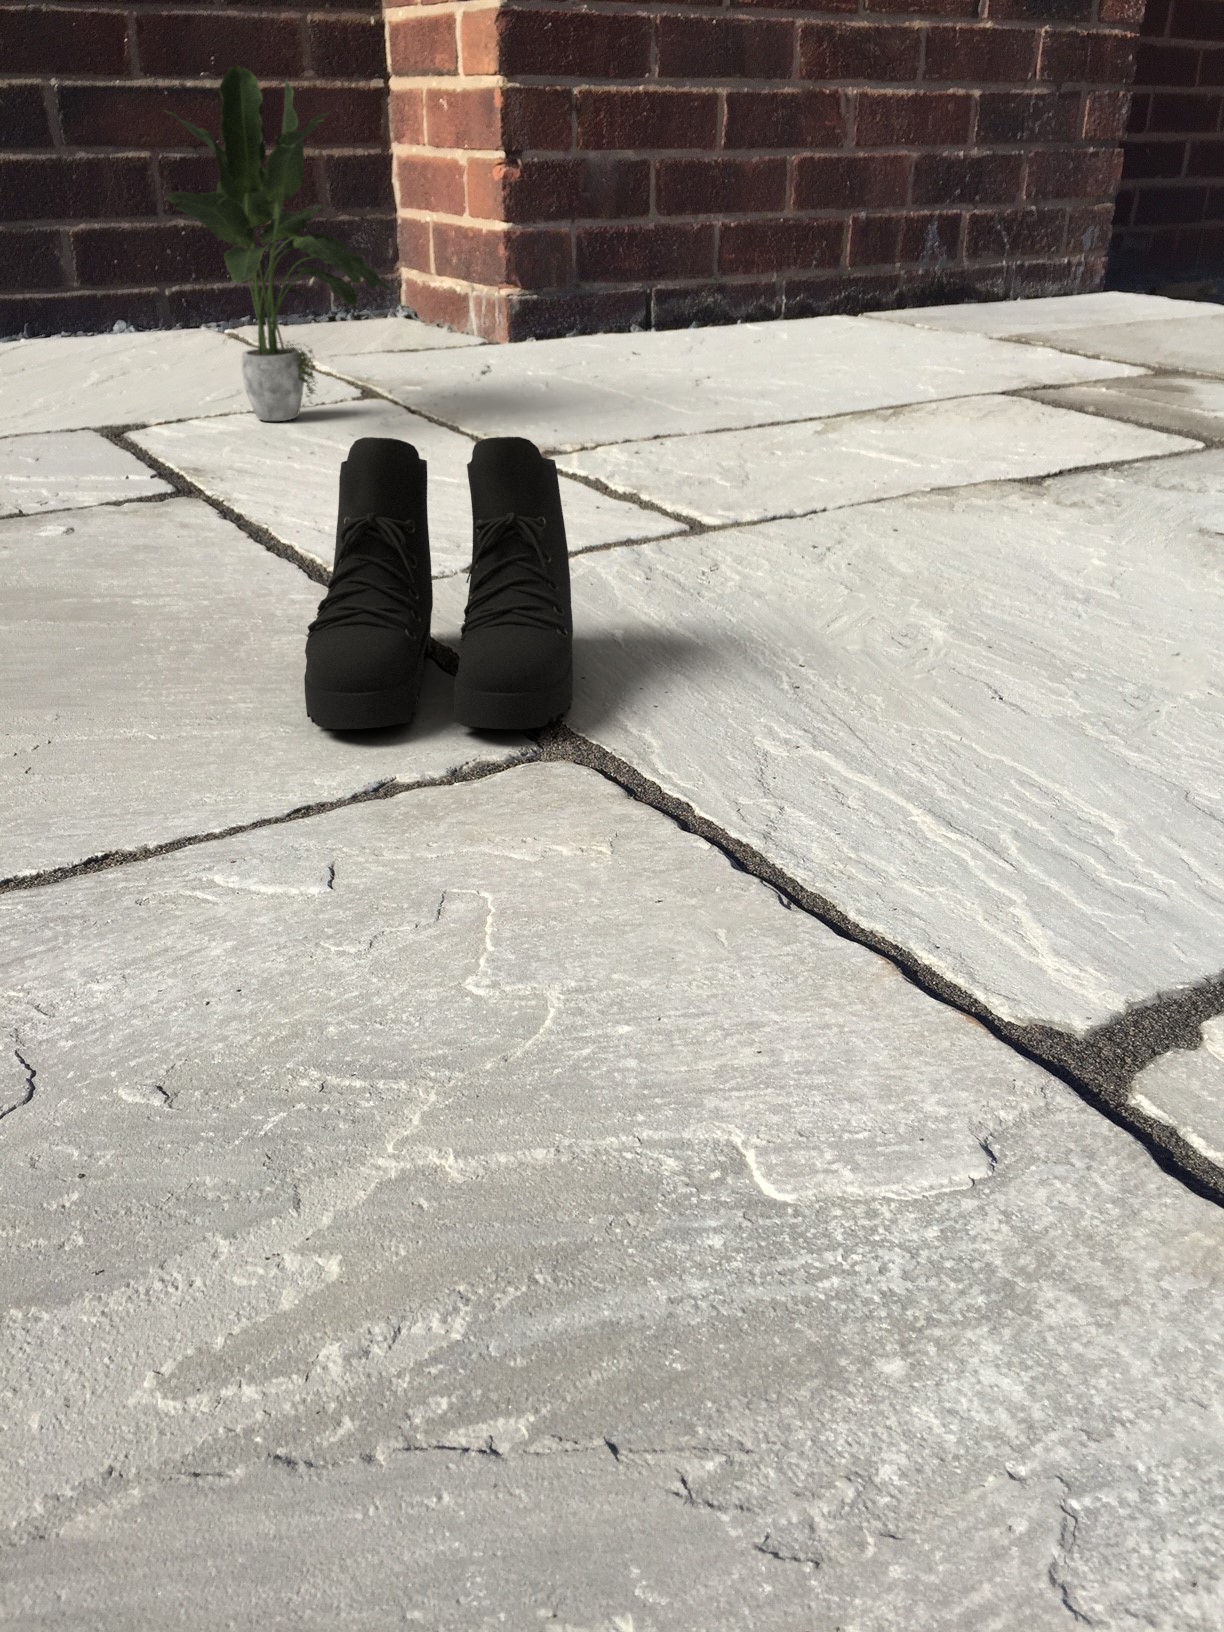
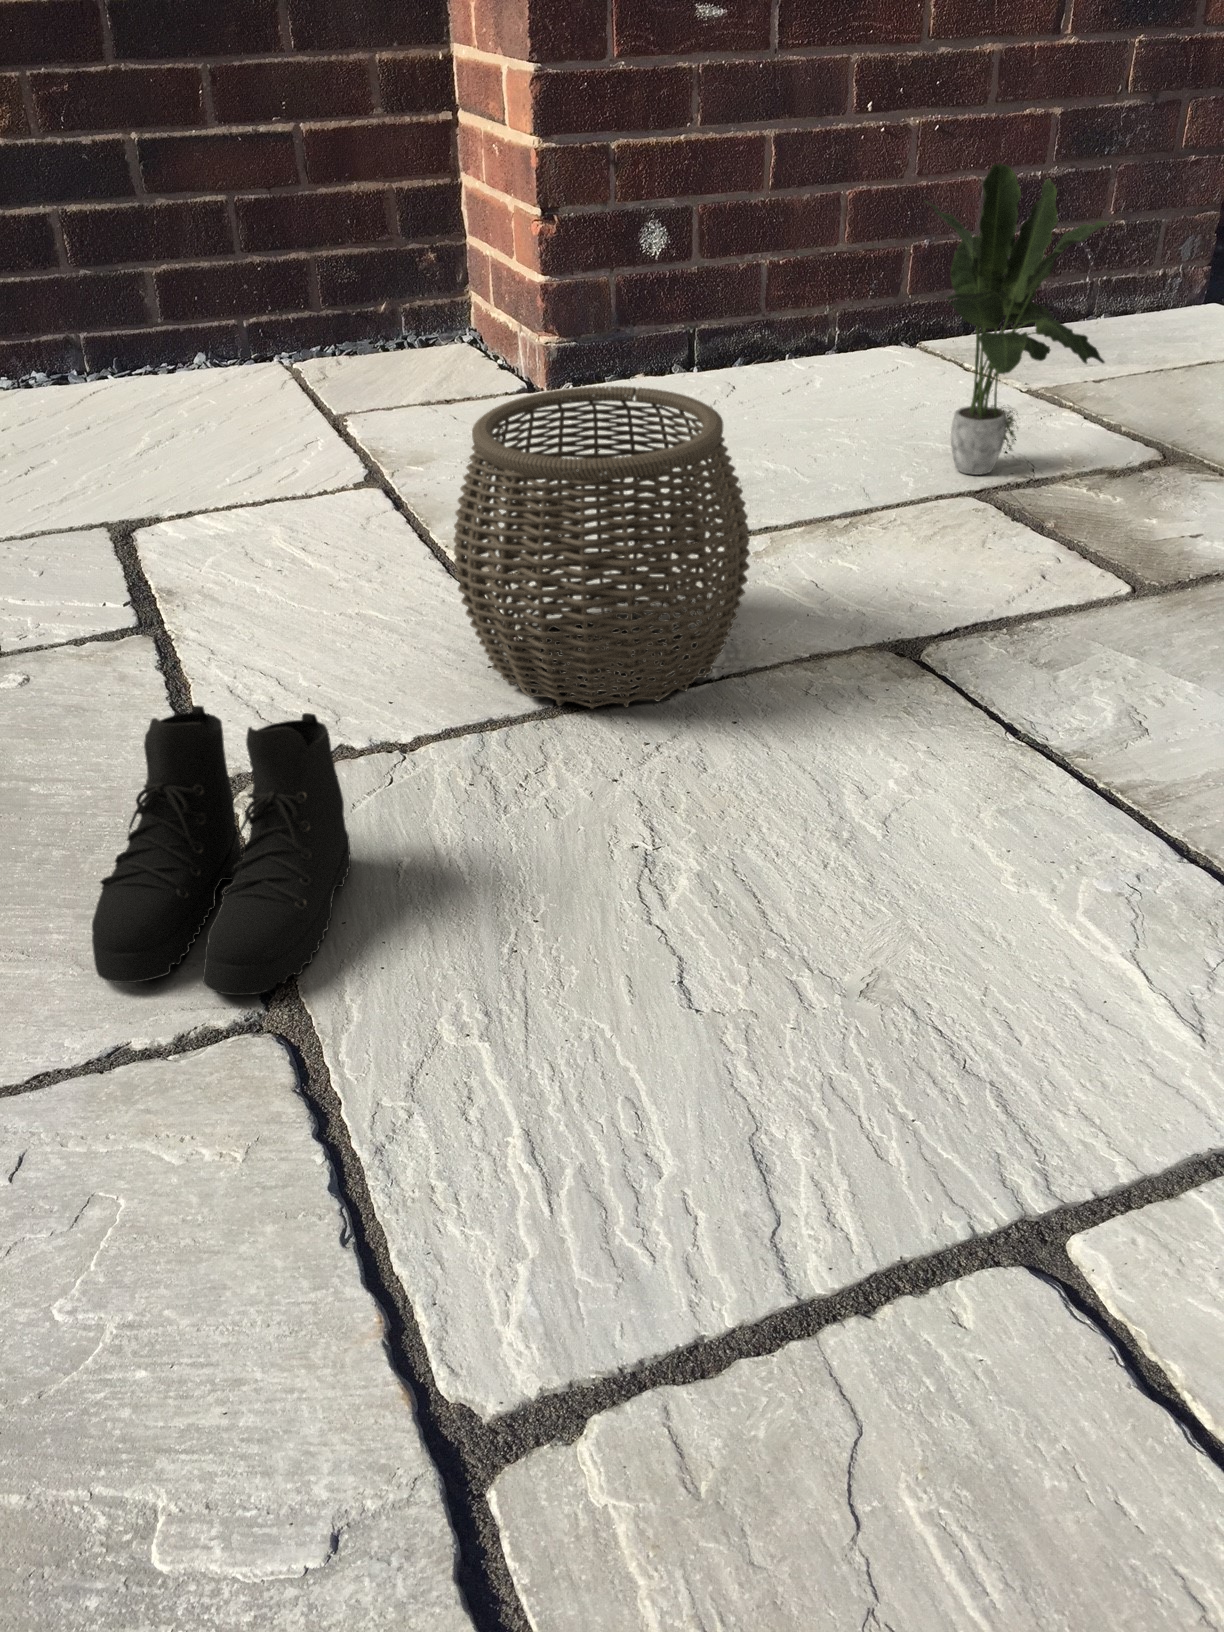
potted plant: present [168,66,391,421] -> present [925,163,1109,475]
woven basket: none [568,206,889,527] -> present [453,386,750,709]

